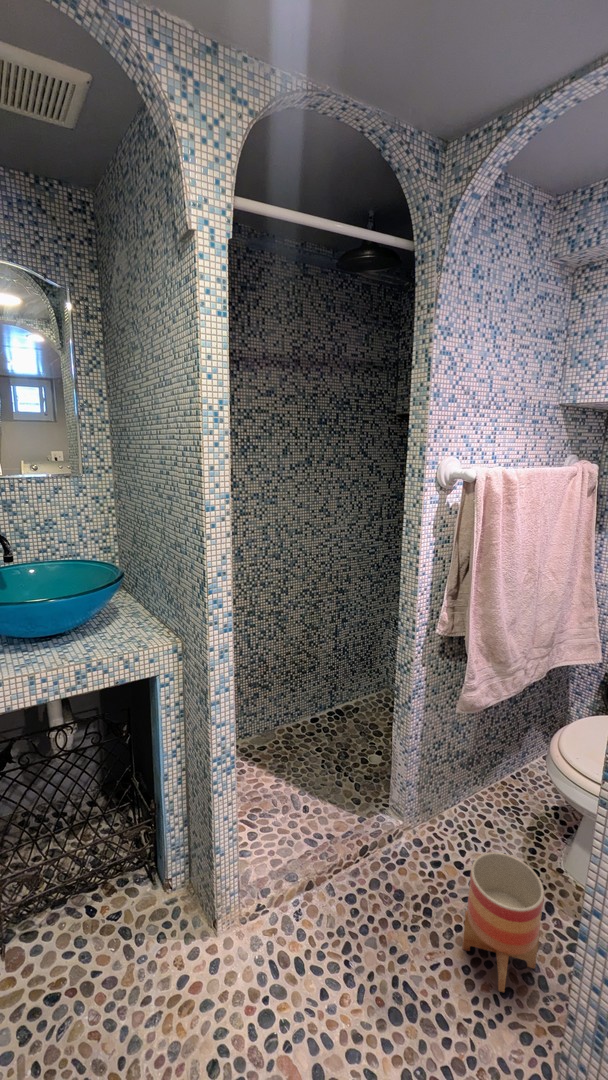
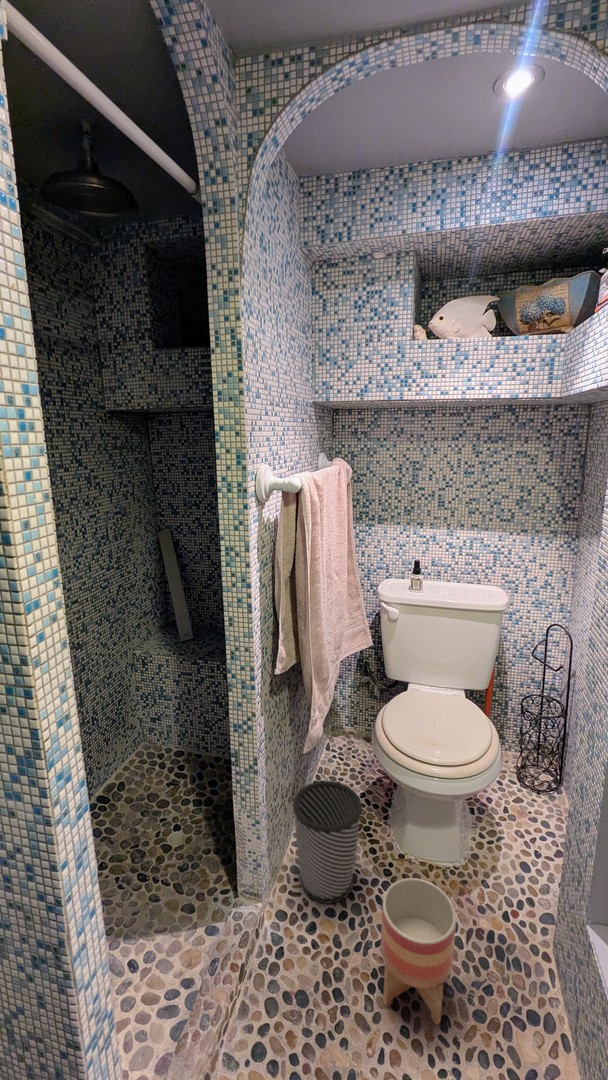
wastebasket: none [446,753,513,864] -> present [293,780,362,904]

